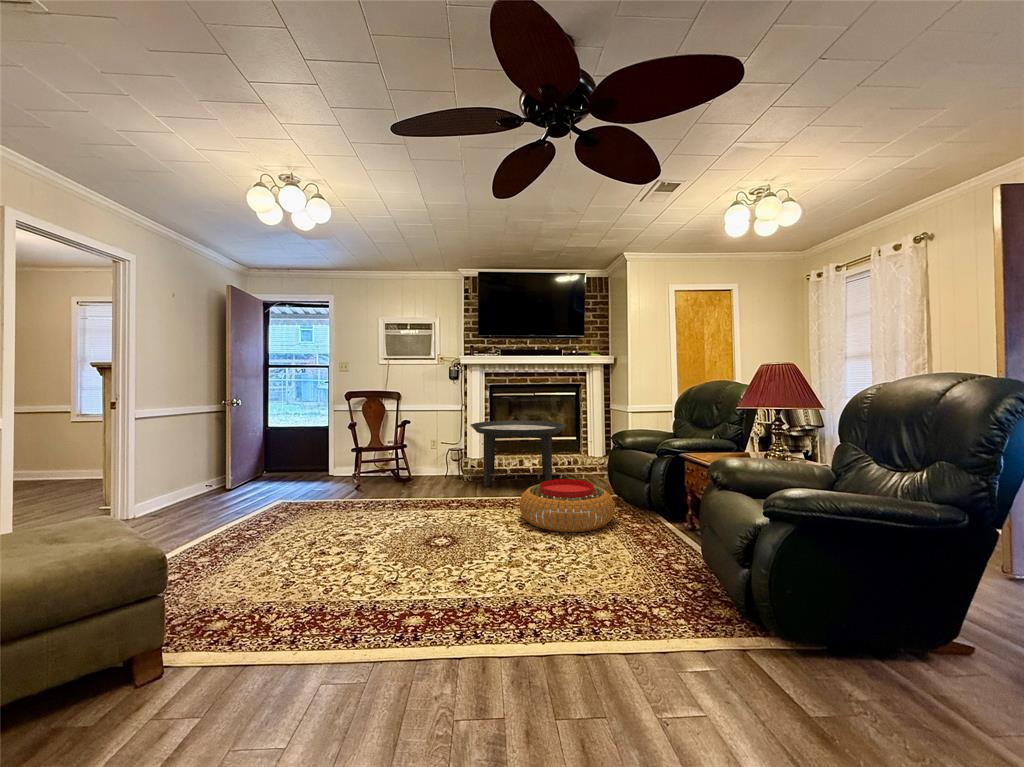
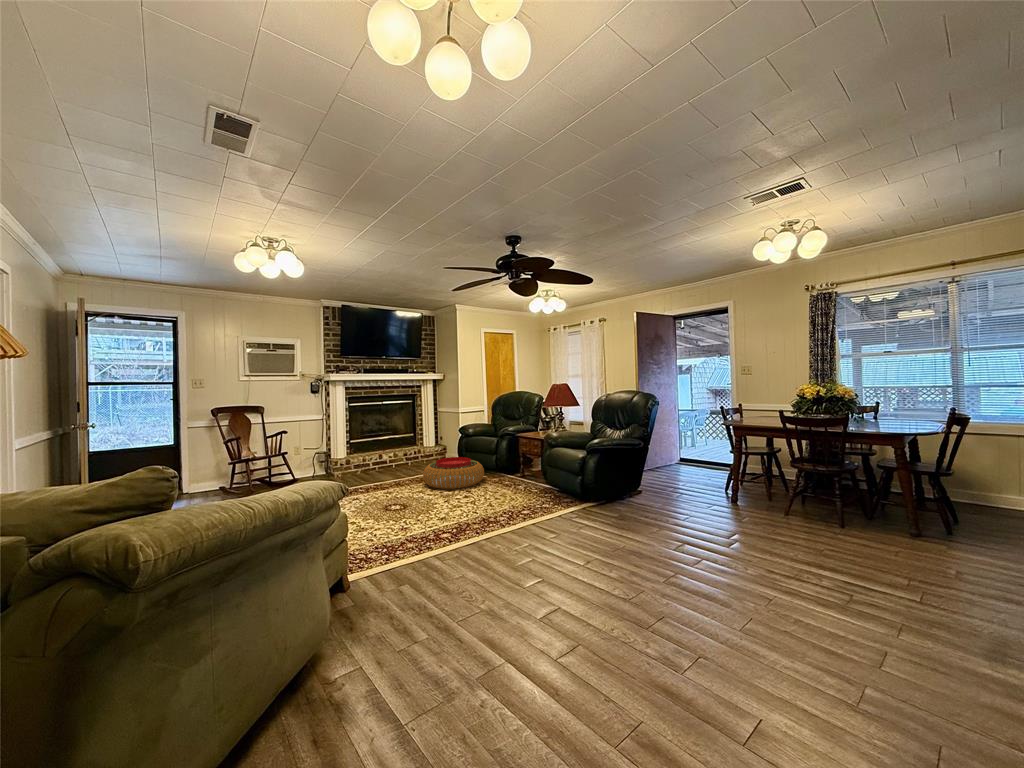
round table: present [470,421,566,487] -> none [345,423,421,476]

